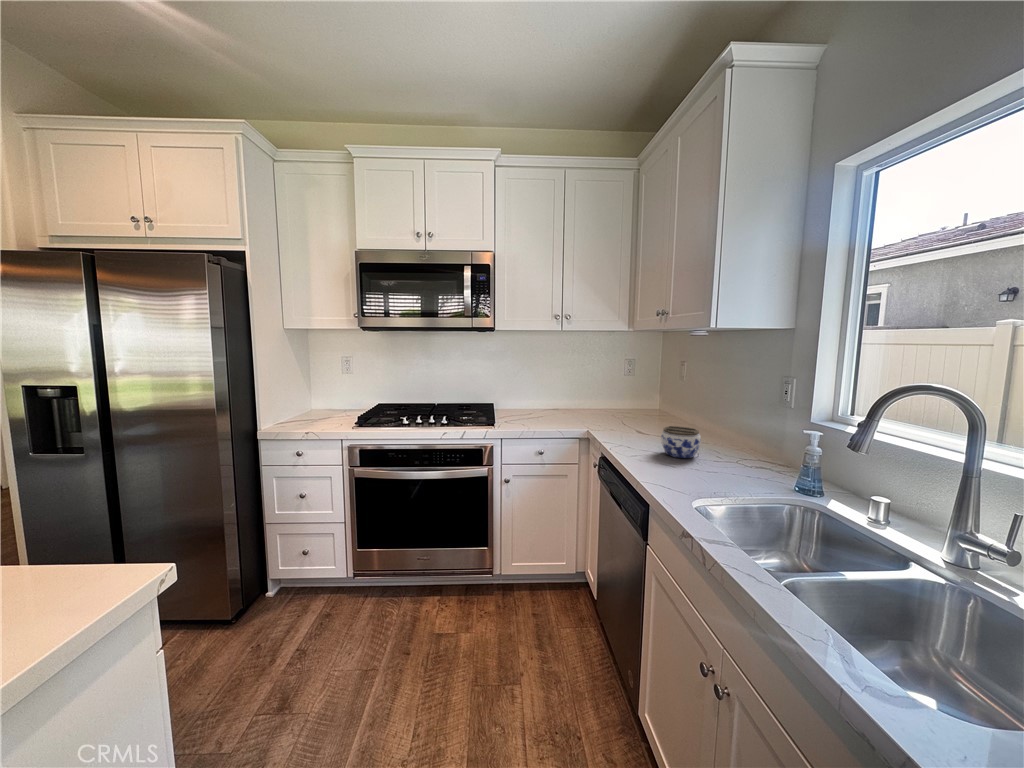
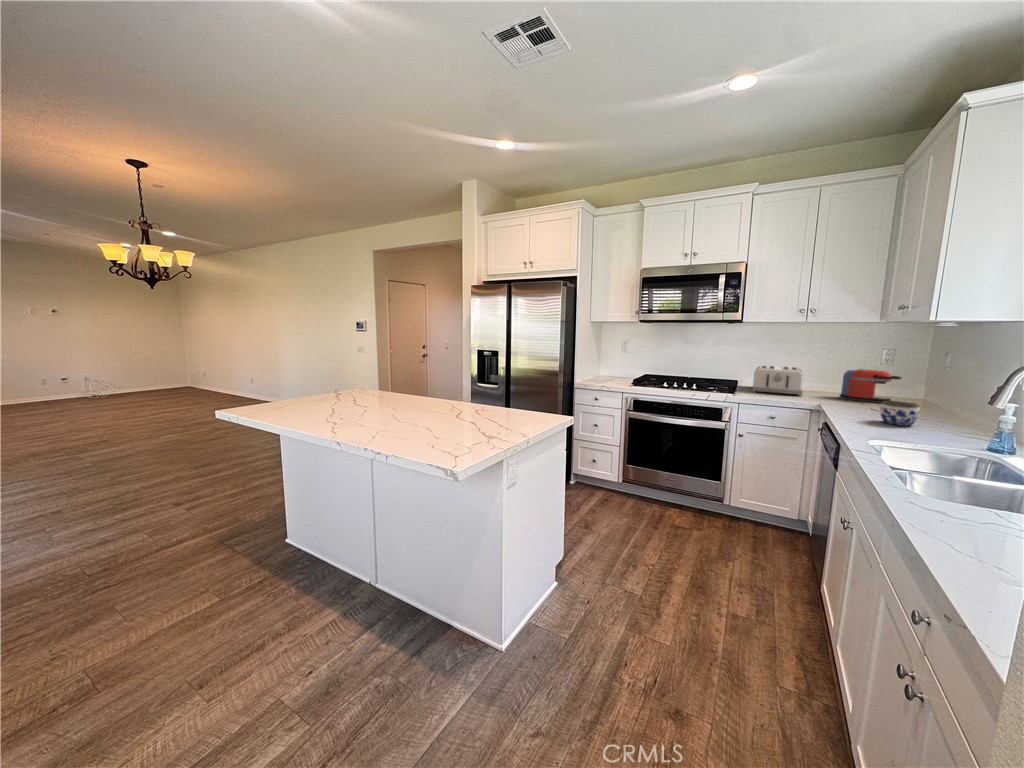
coffee maker: none [597,383,649,419] -> present [840,369,901,403]
toaster: none [512,384,565,419] -> present [752,366,803,396]

